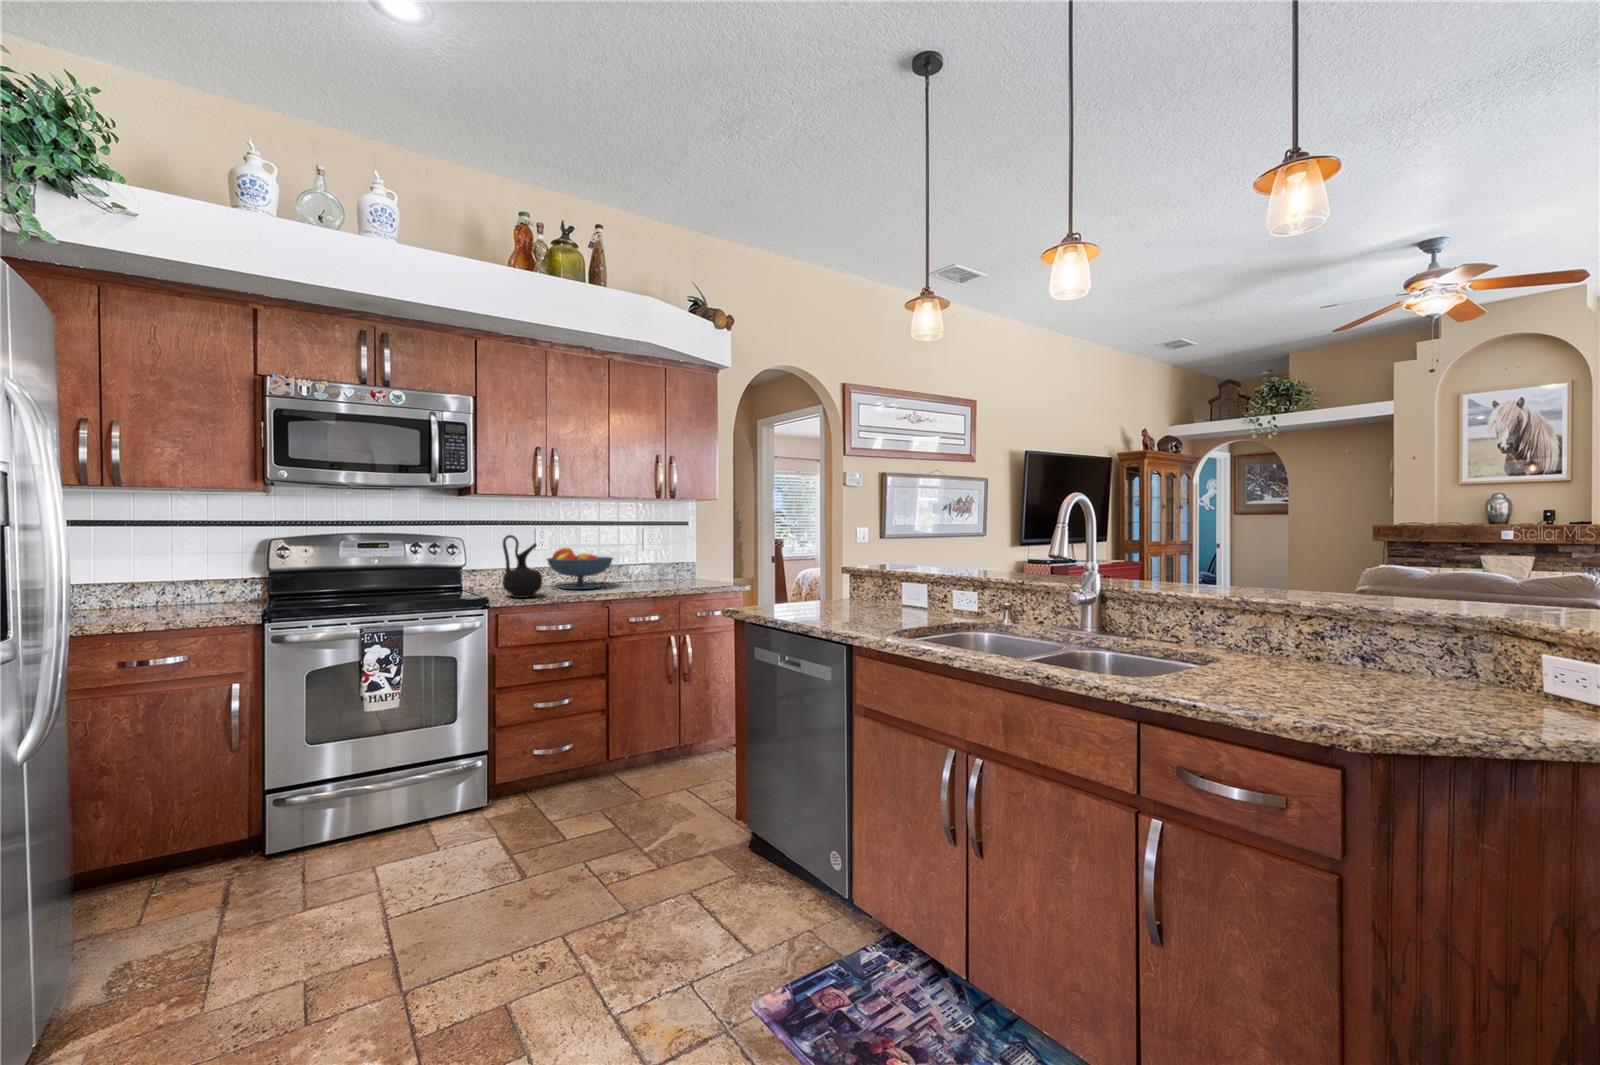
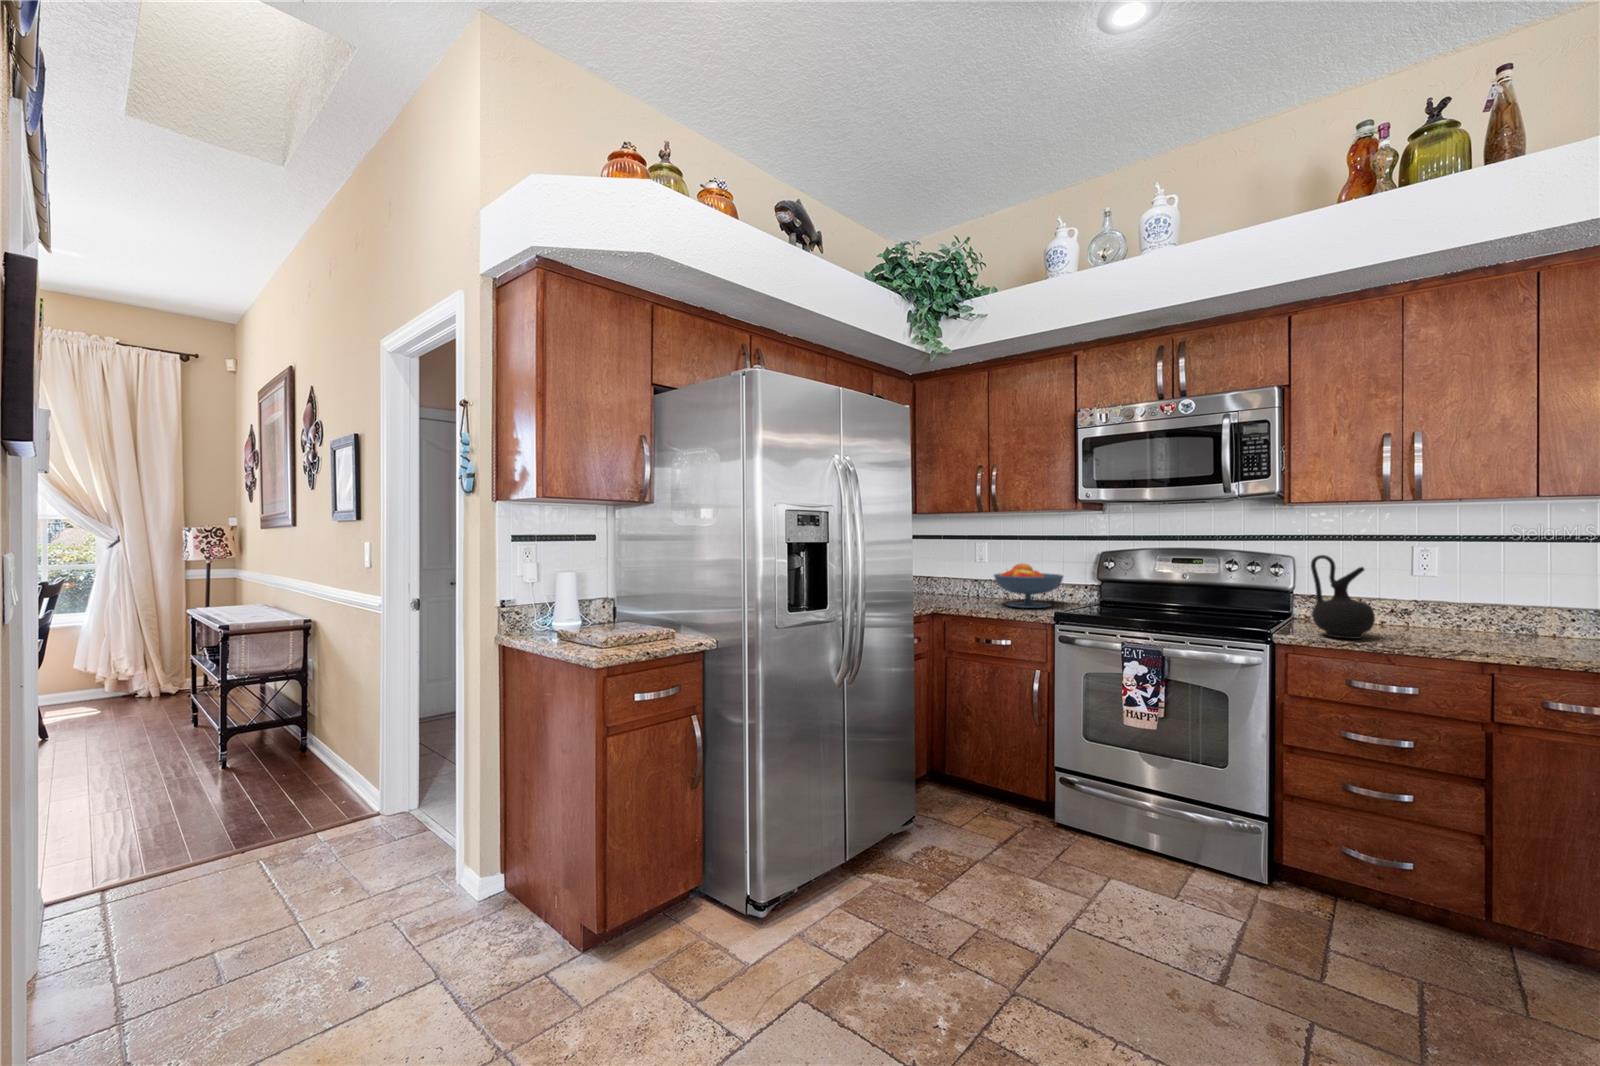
fruit bowl: present [547,548,613,589] -> present [994,563,1063,608]

